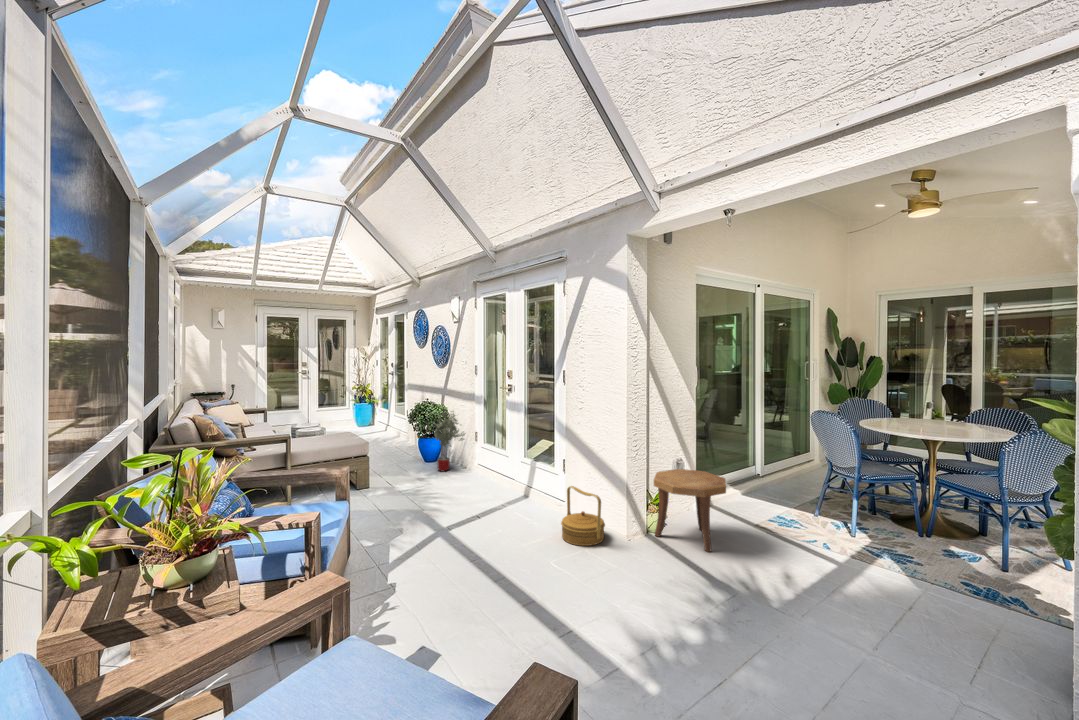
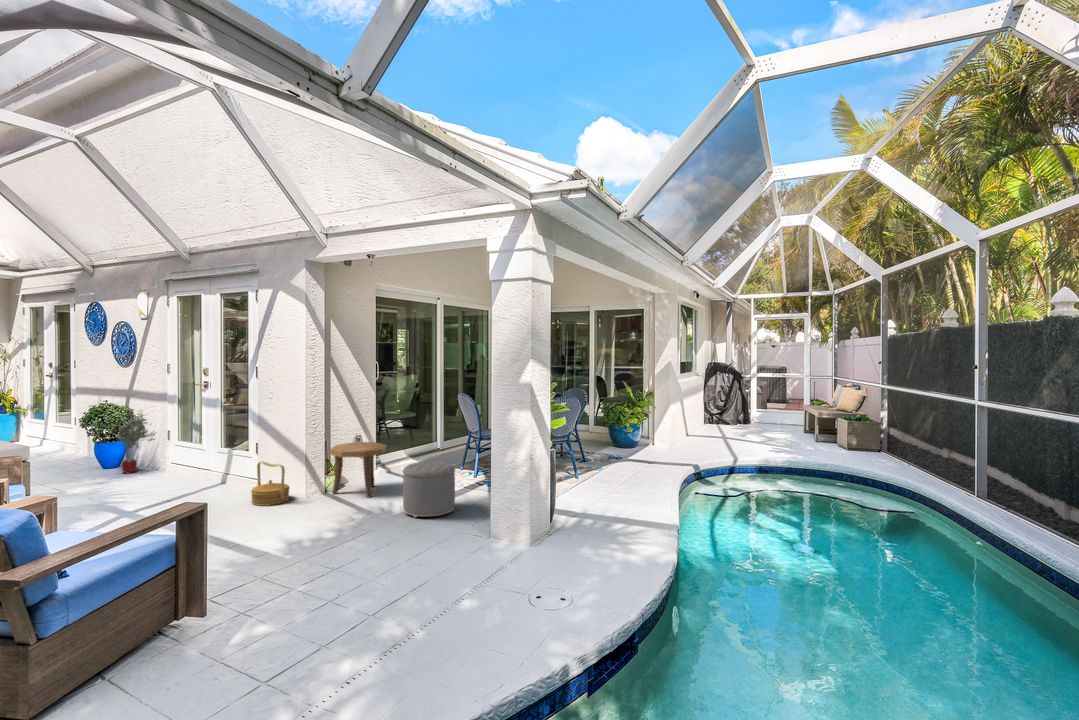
ottoman: none [783,521,880,626] -> present [403,461,455,517]

